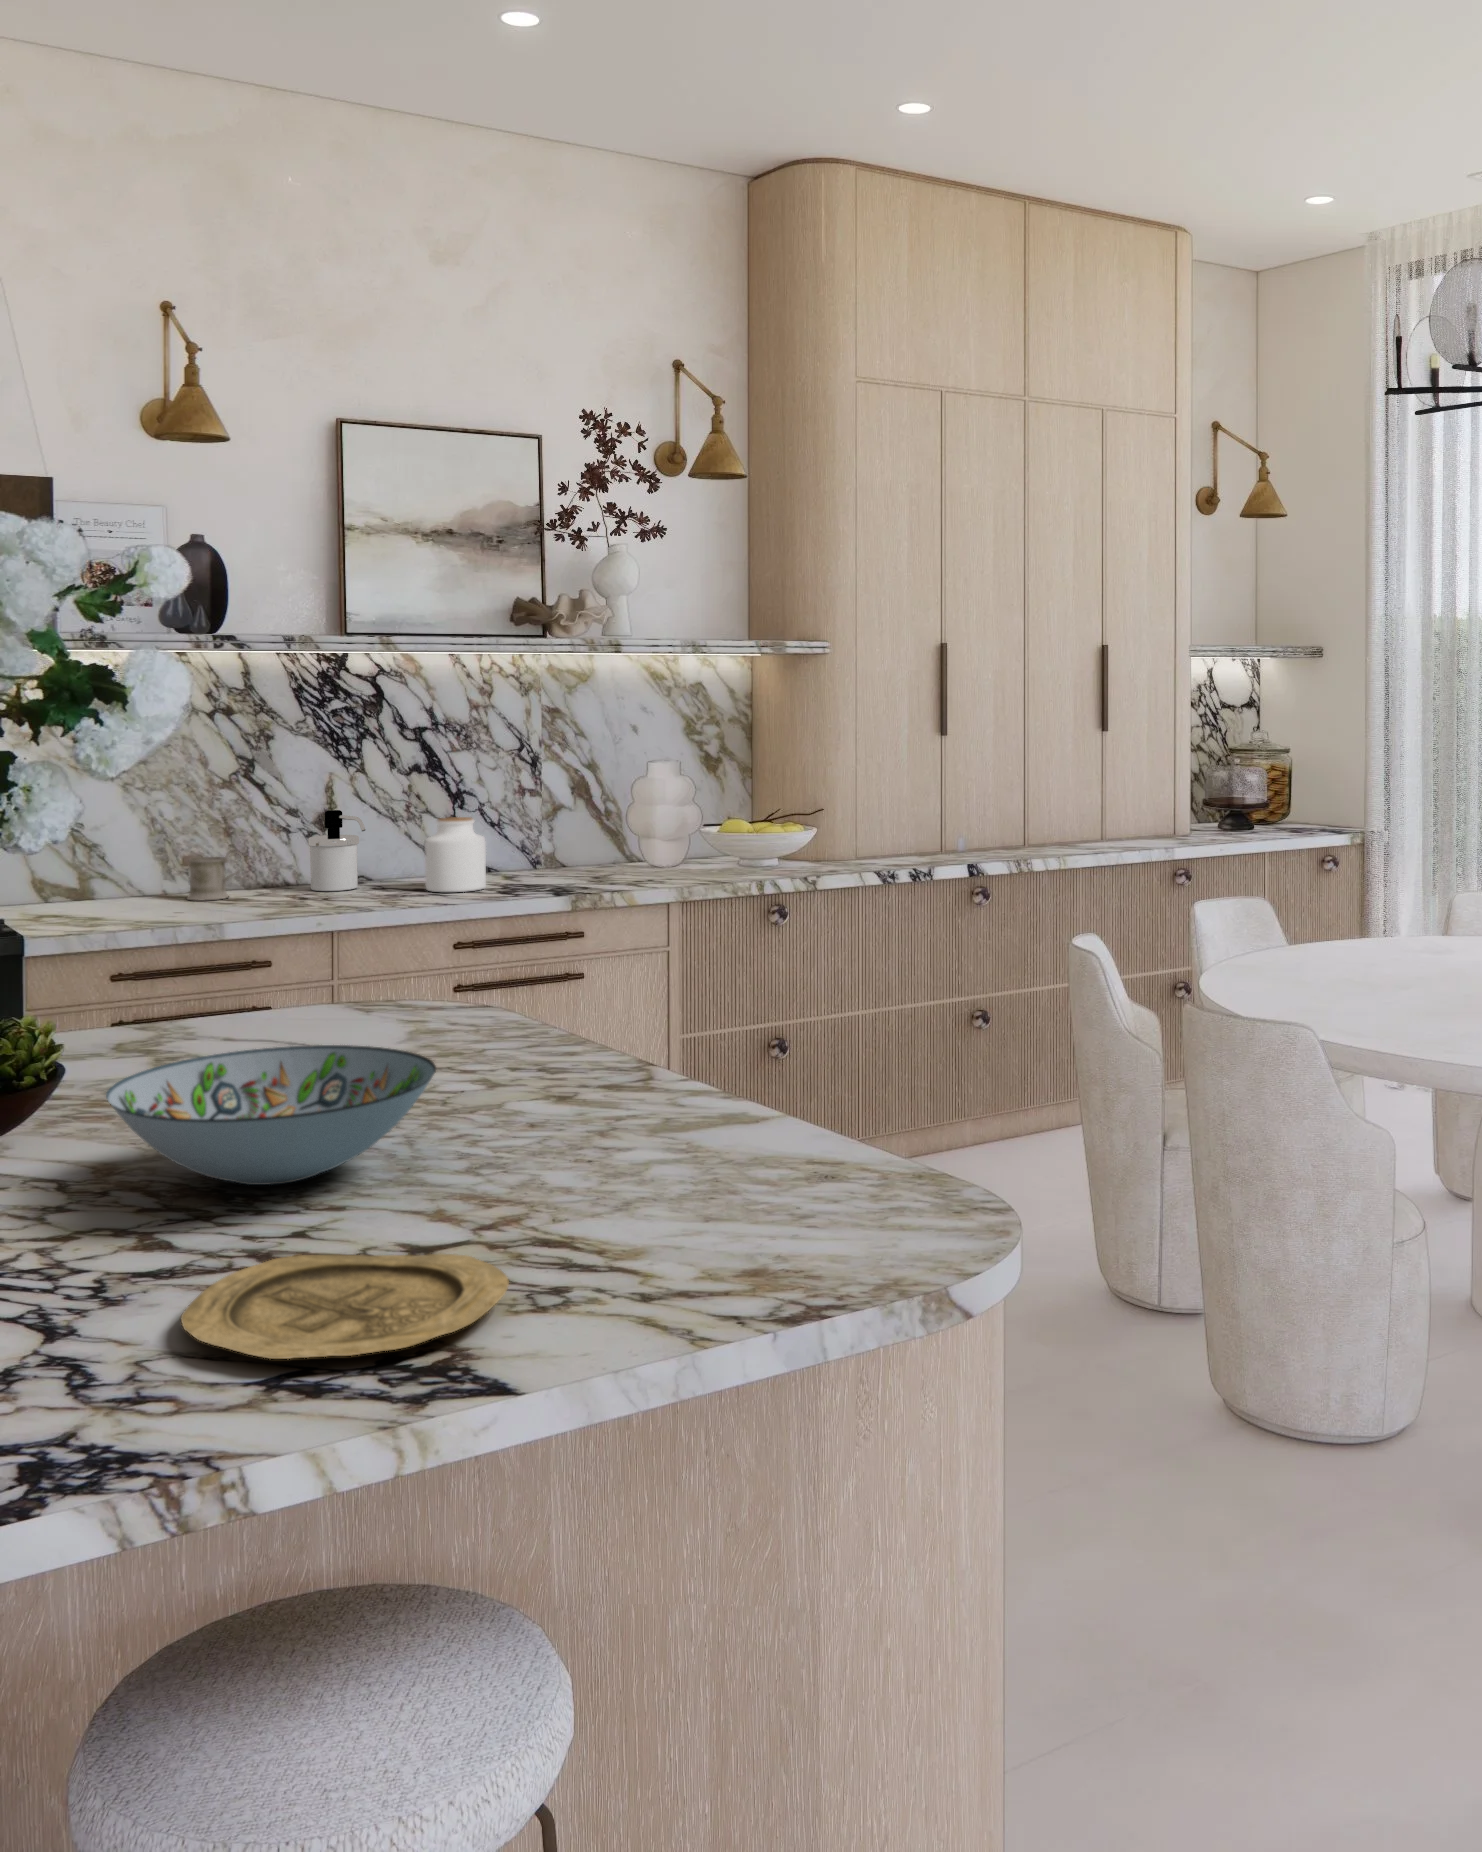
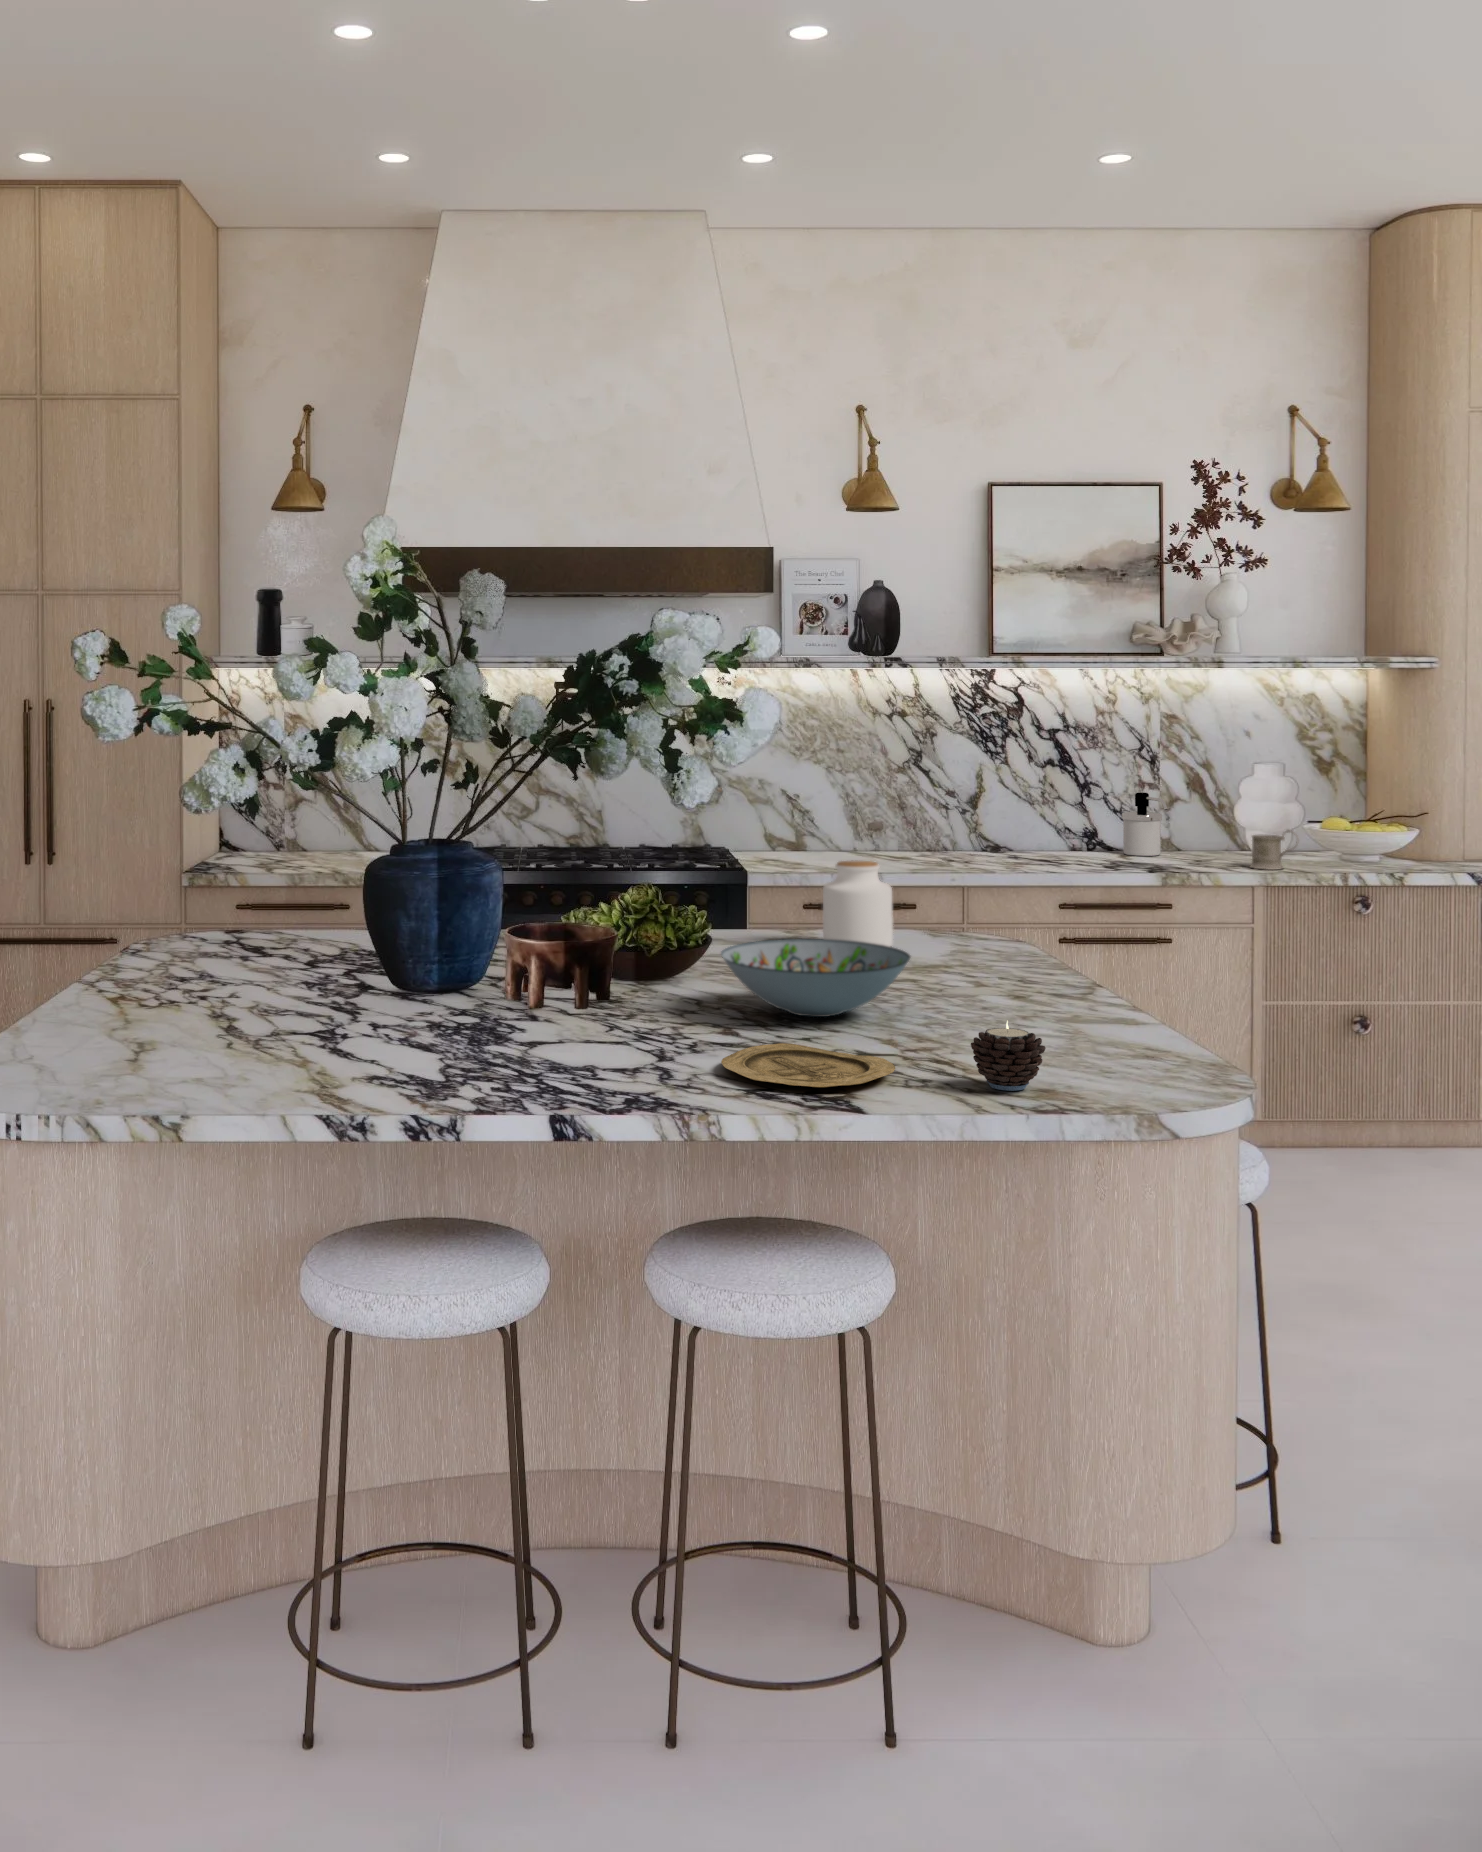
soap dispenser: present [308,810,366,891] -> present [1122,792,1168,856]
jar: present [425,817,486,892] -> present [823,861,893,947]
mug: present [187,849,244,901] -> present [1250,829,1297,870]
candle: none [632,1164,747,1280] -> present [971,1021,1046,1091]

